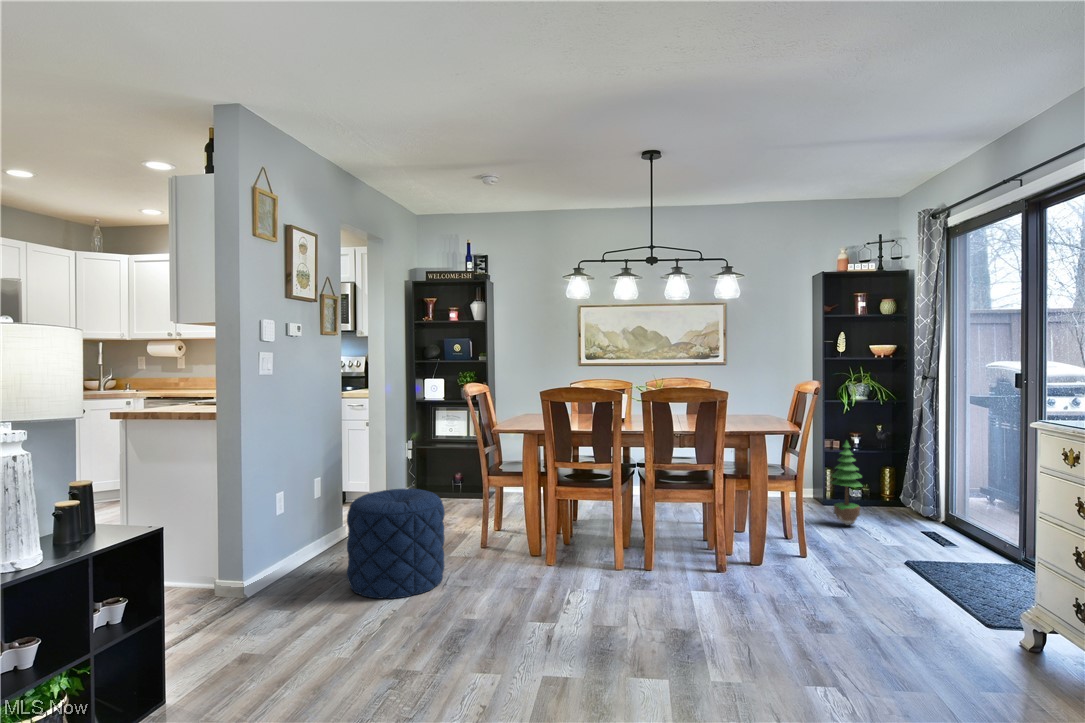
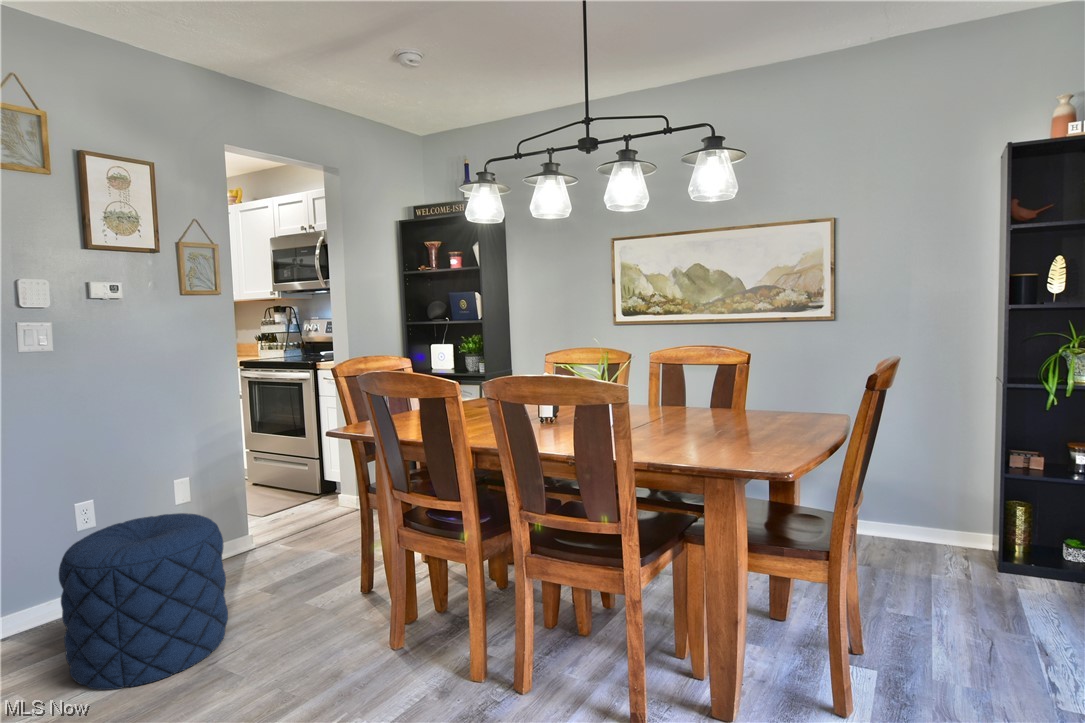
potted tree: present [831,441,863,526] -> none [976,472,1054,640]

